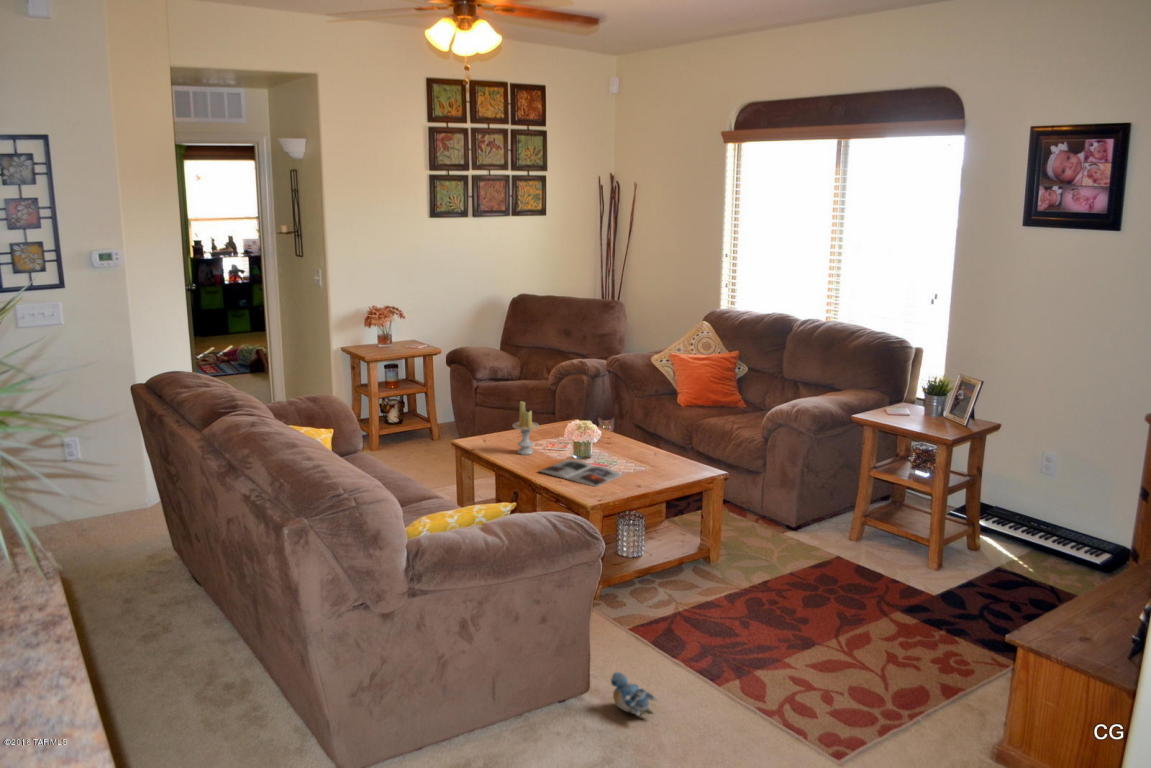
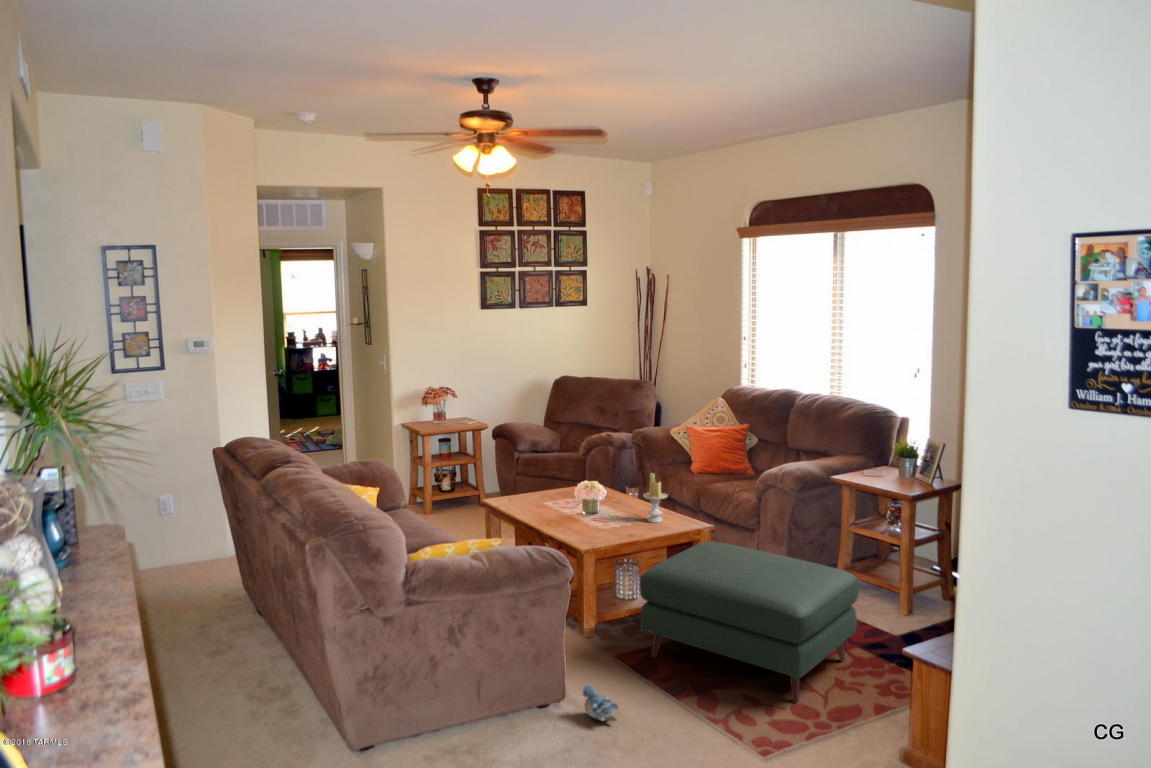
candle: present [513,402,539,455] -> present [643,473,667,523]
magazine: present [540,460,622,487] -> none [546,513,619,535]
ottoman: none [661,493,907,684] -> present [640,541,859,704]

